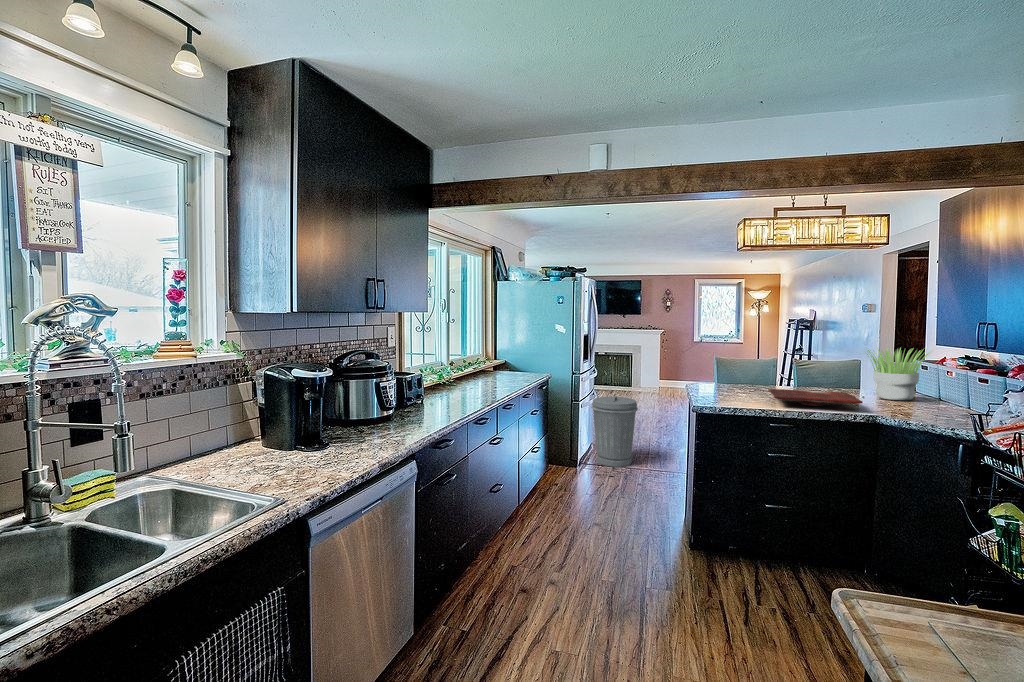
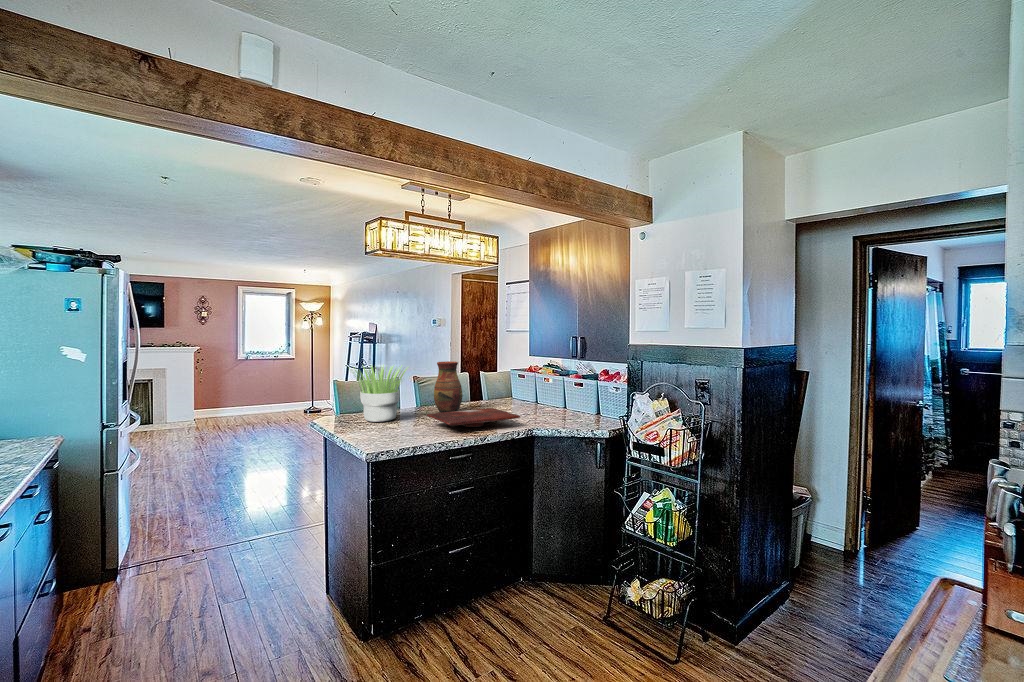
vase: none [793,345,825,394] -> present [434,361,463,412]
potted plant: present [867,348,930,401] -> present [354,365,407,422]
trash can: present [591,396,638,467] -> none [140,450,222,561]

